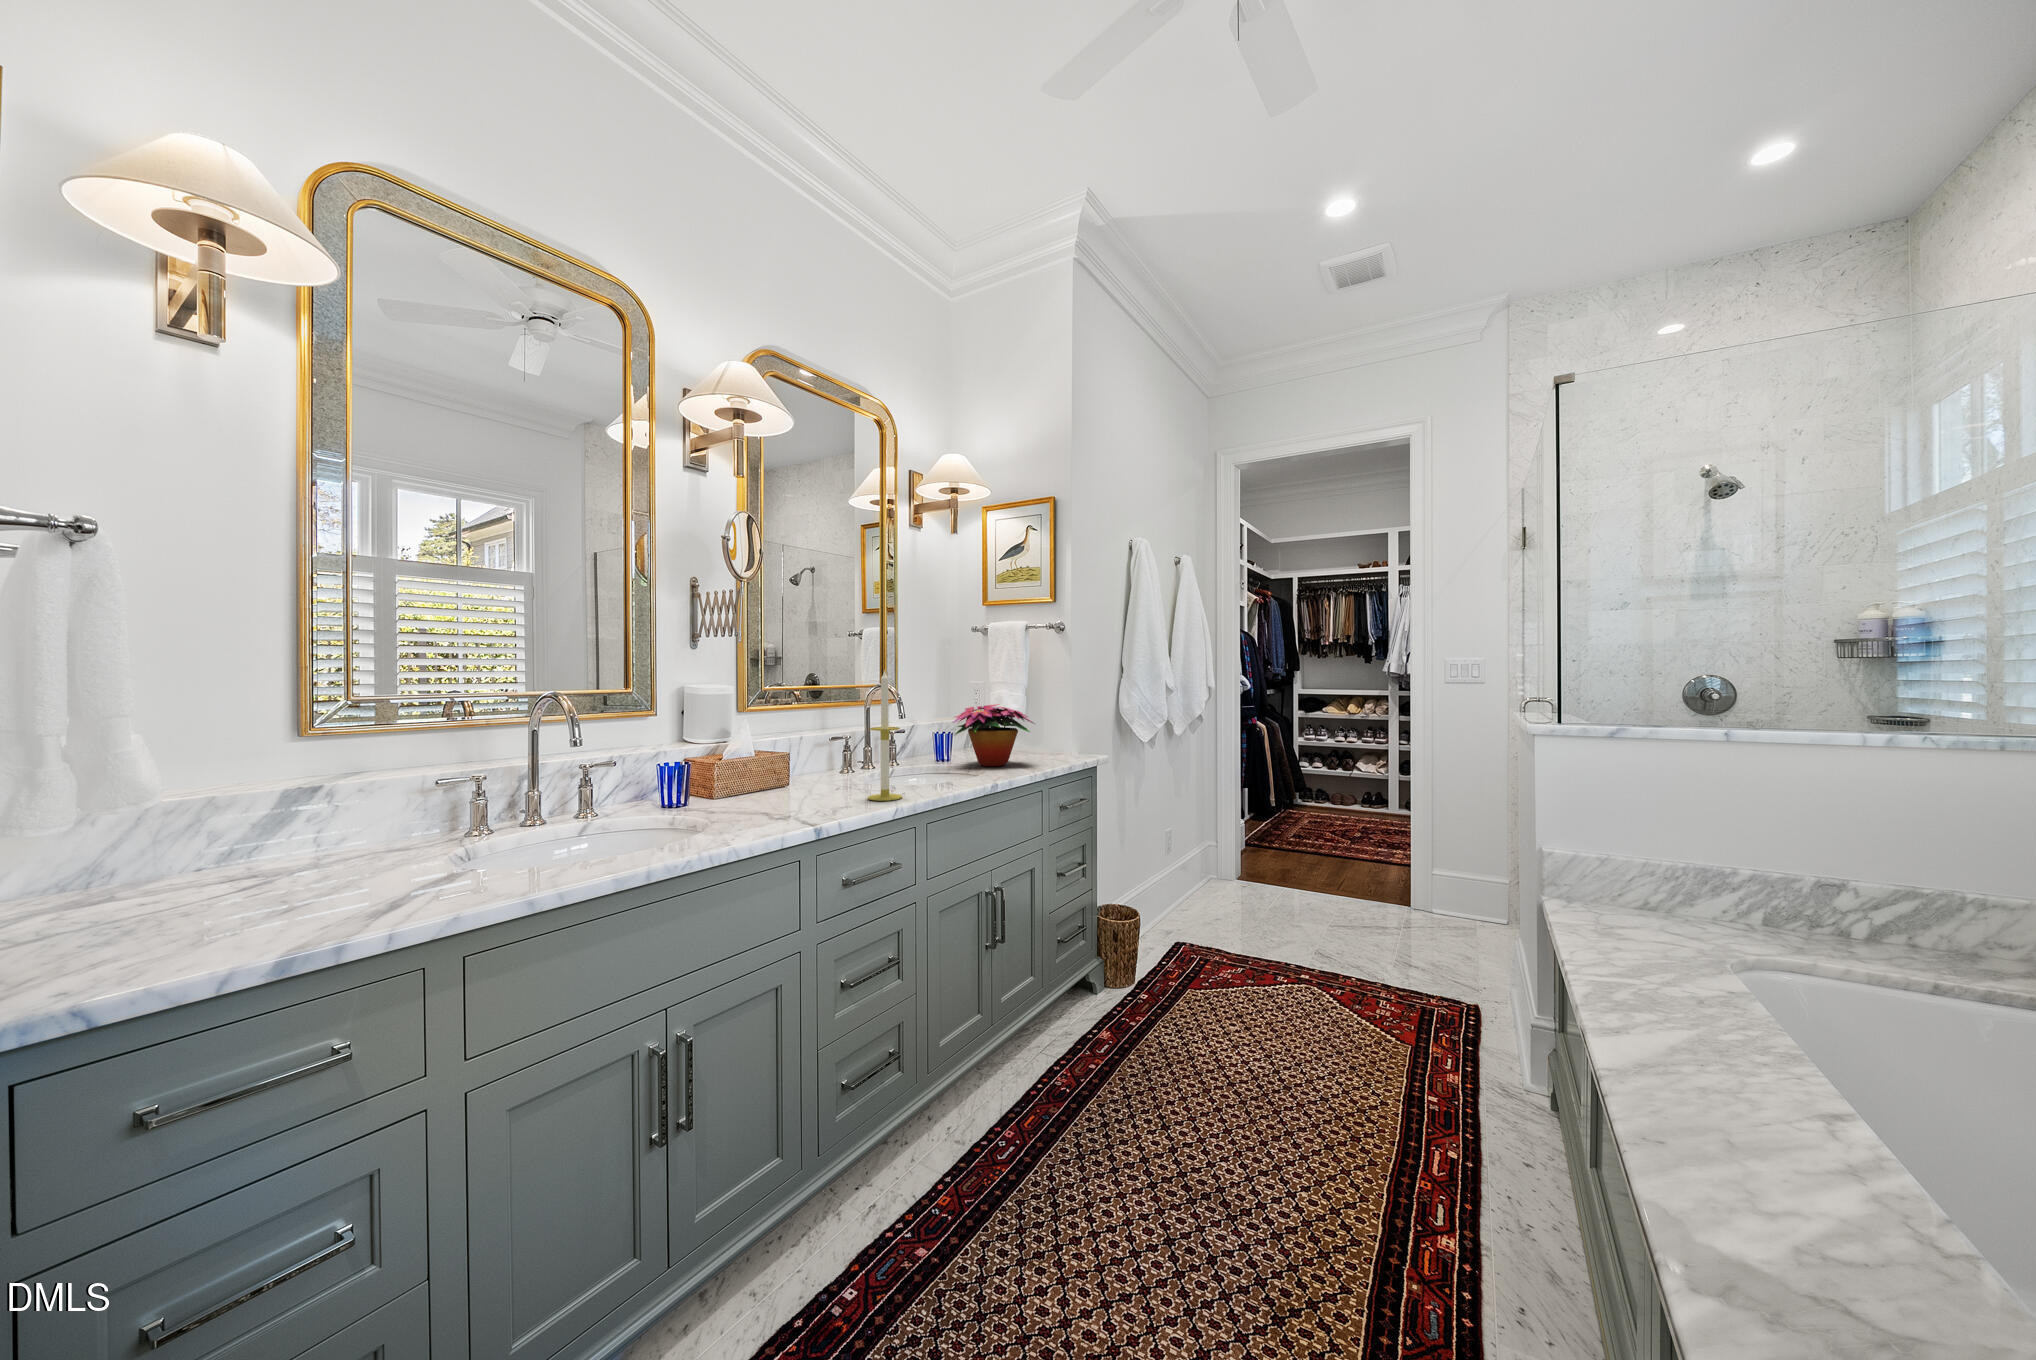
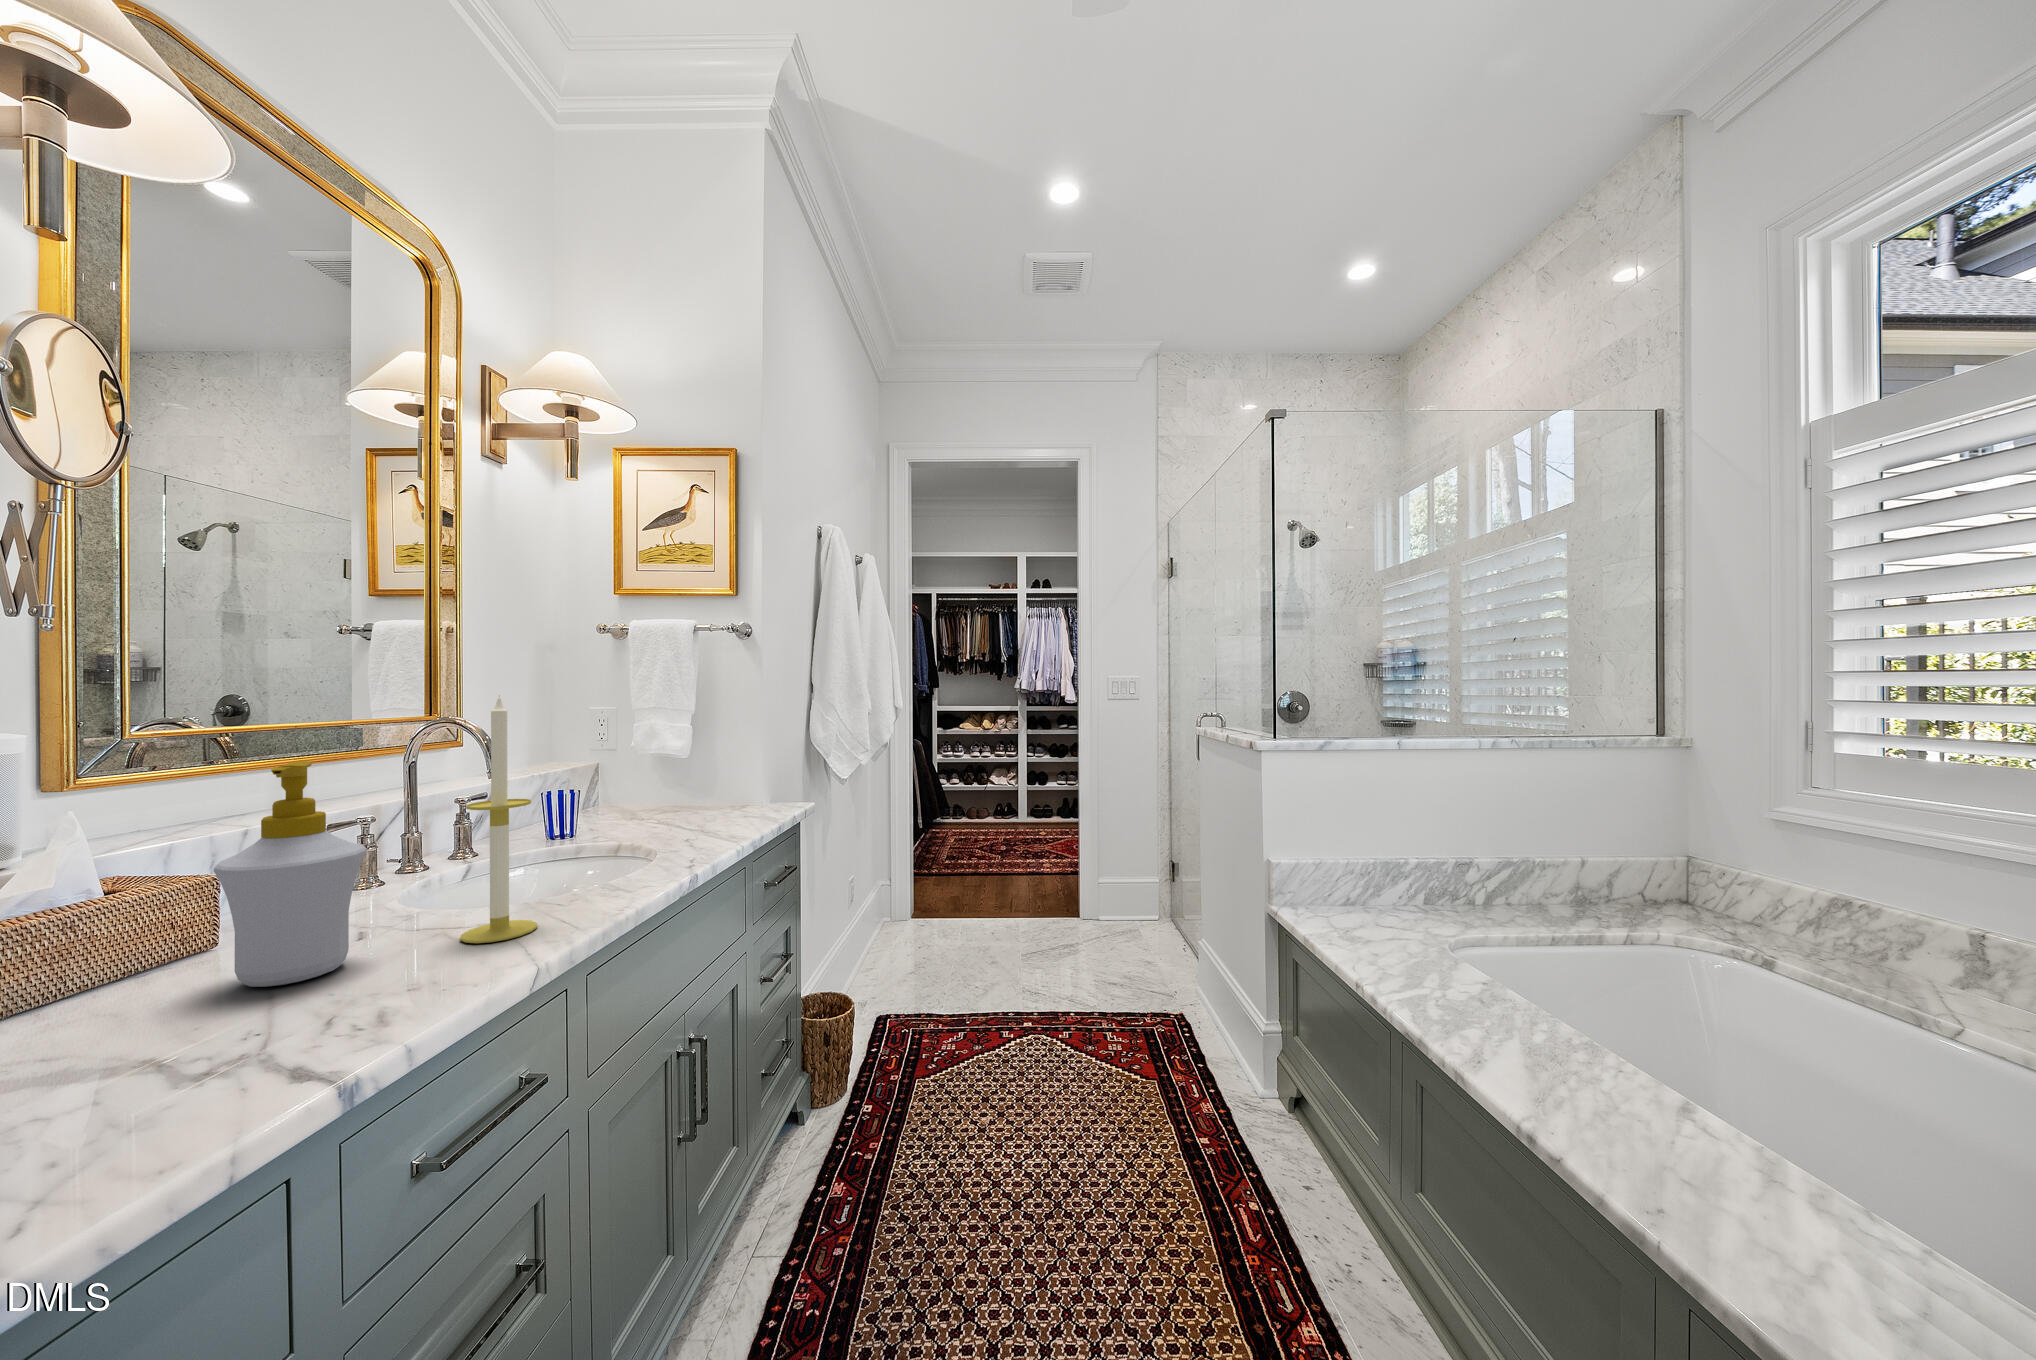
soap bottle: none [775,700,830,804] -> present [214,761,366,987]
flower arrangement: present [954,704,1035,766] -> none [579,740,728,836]

